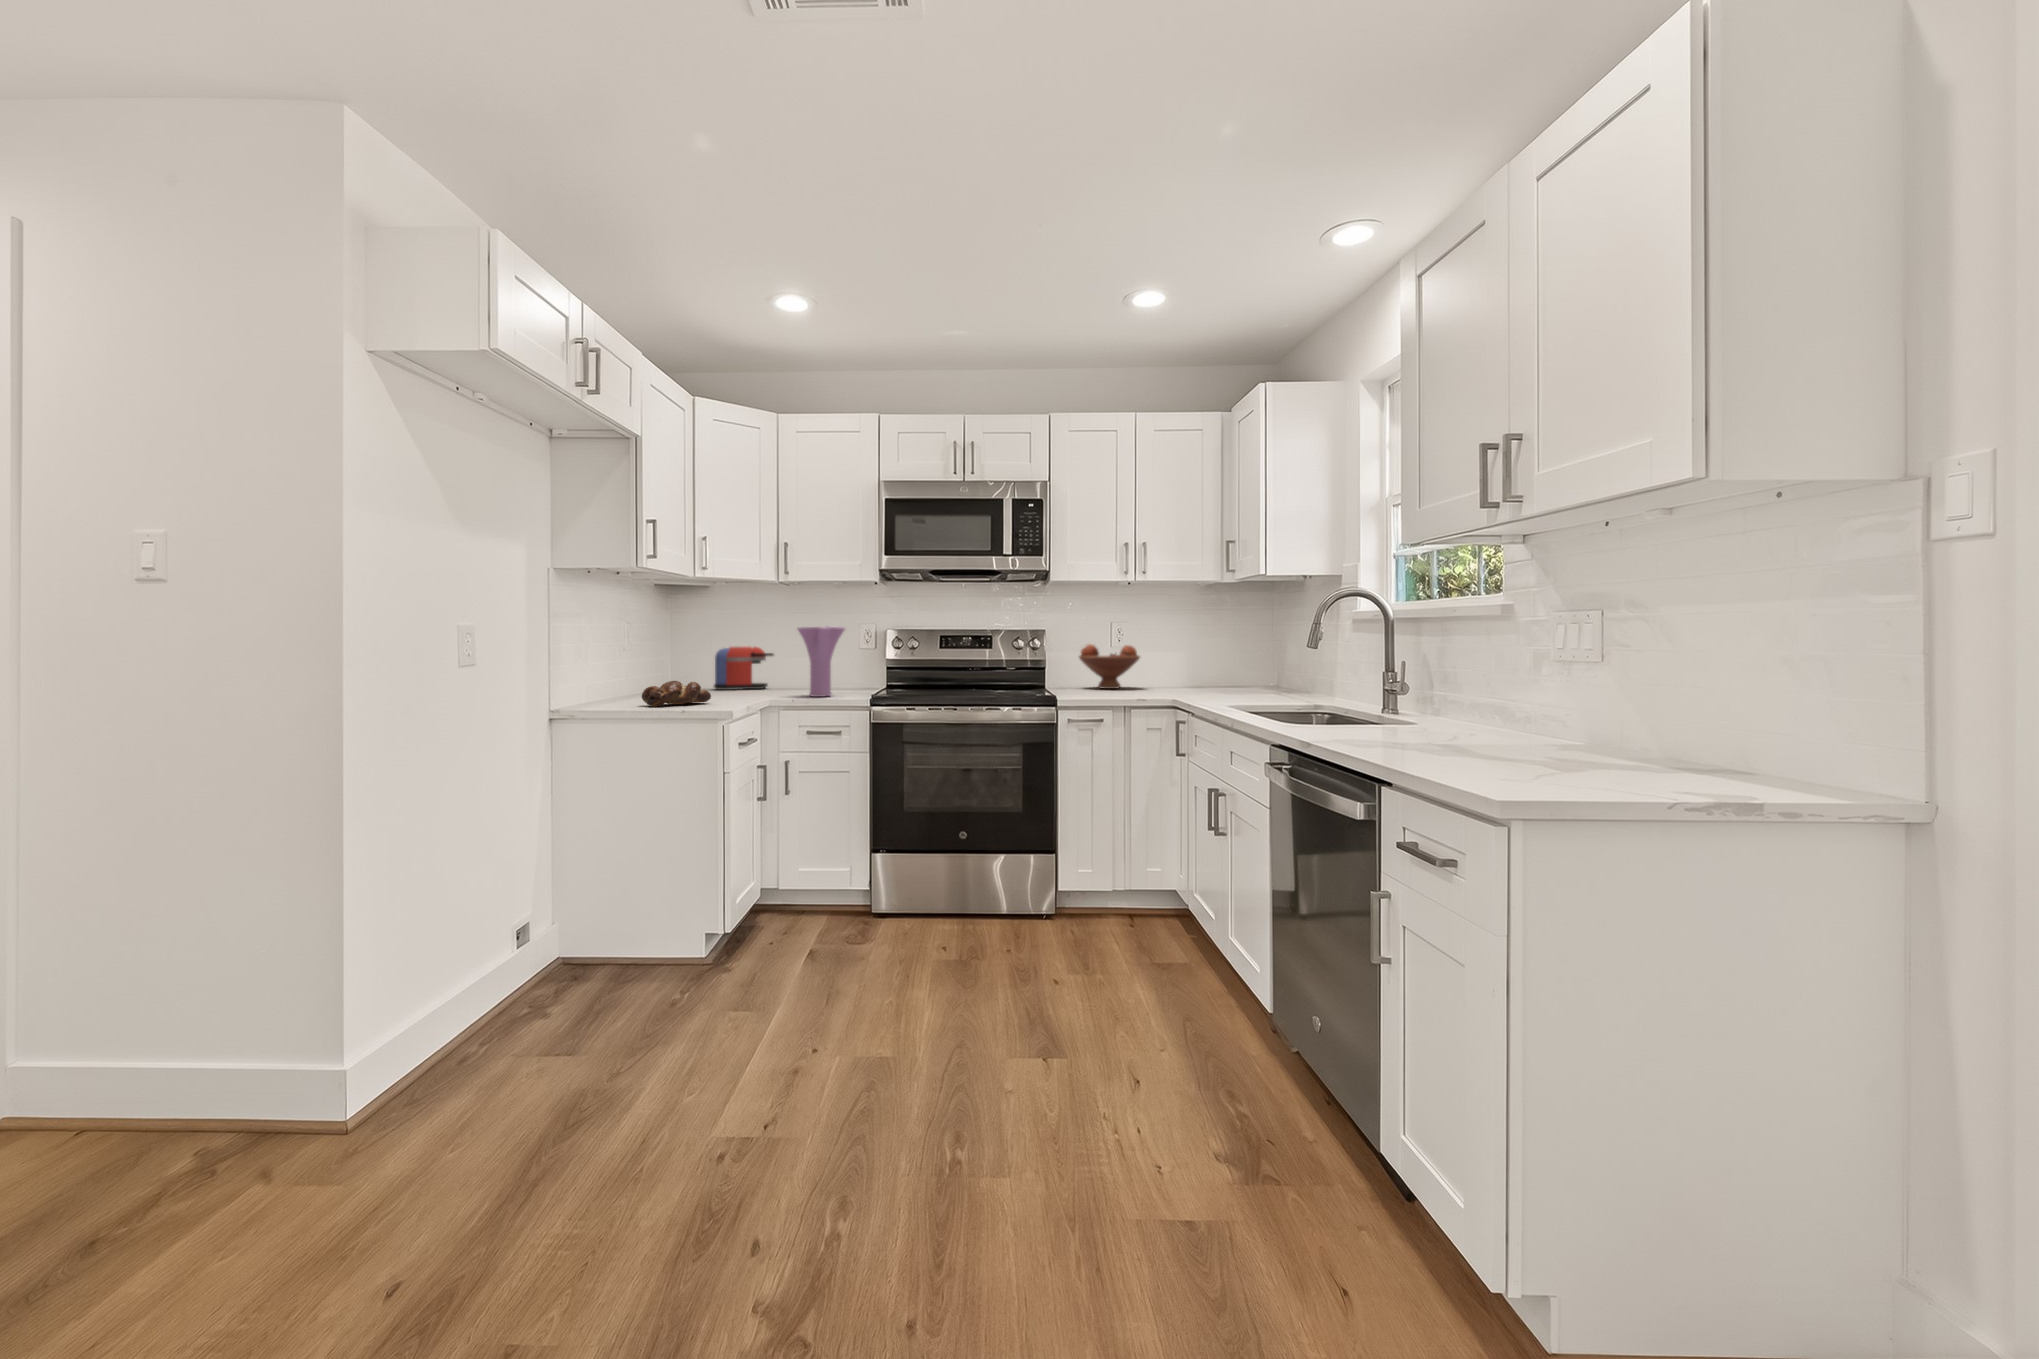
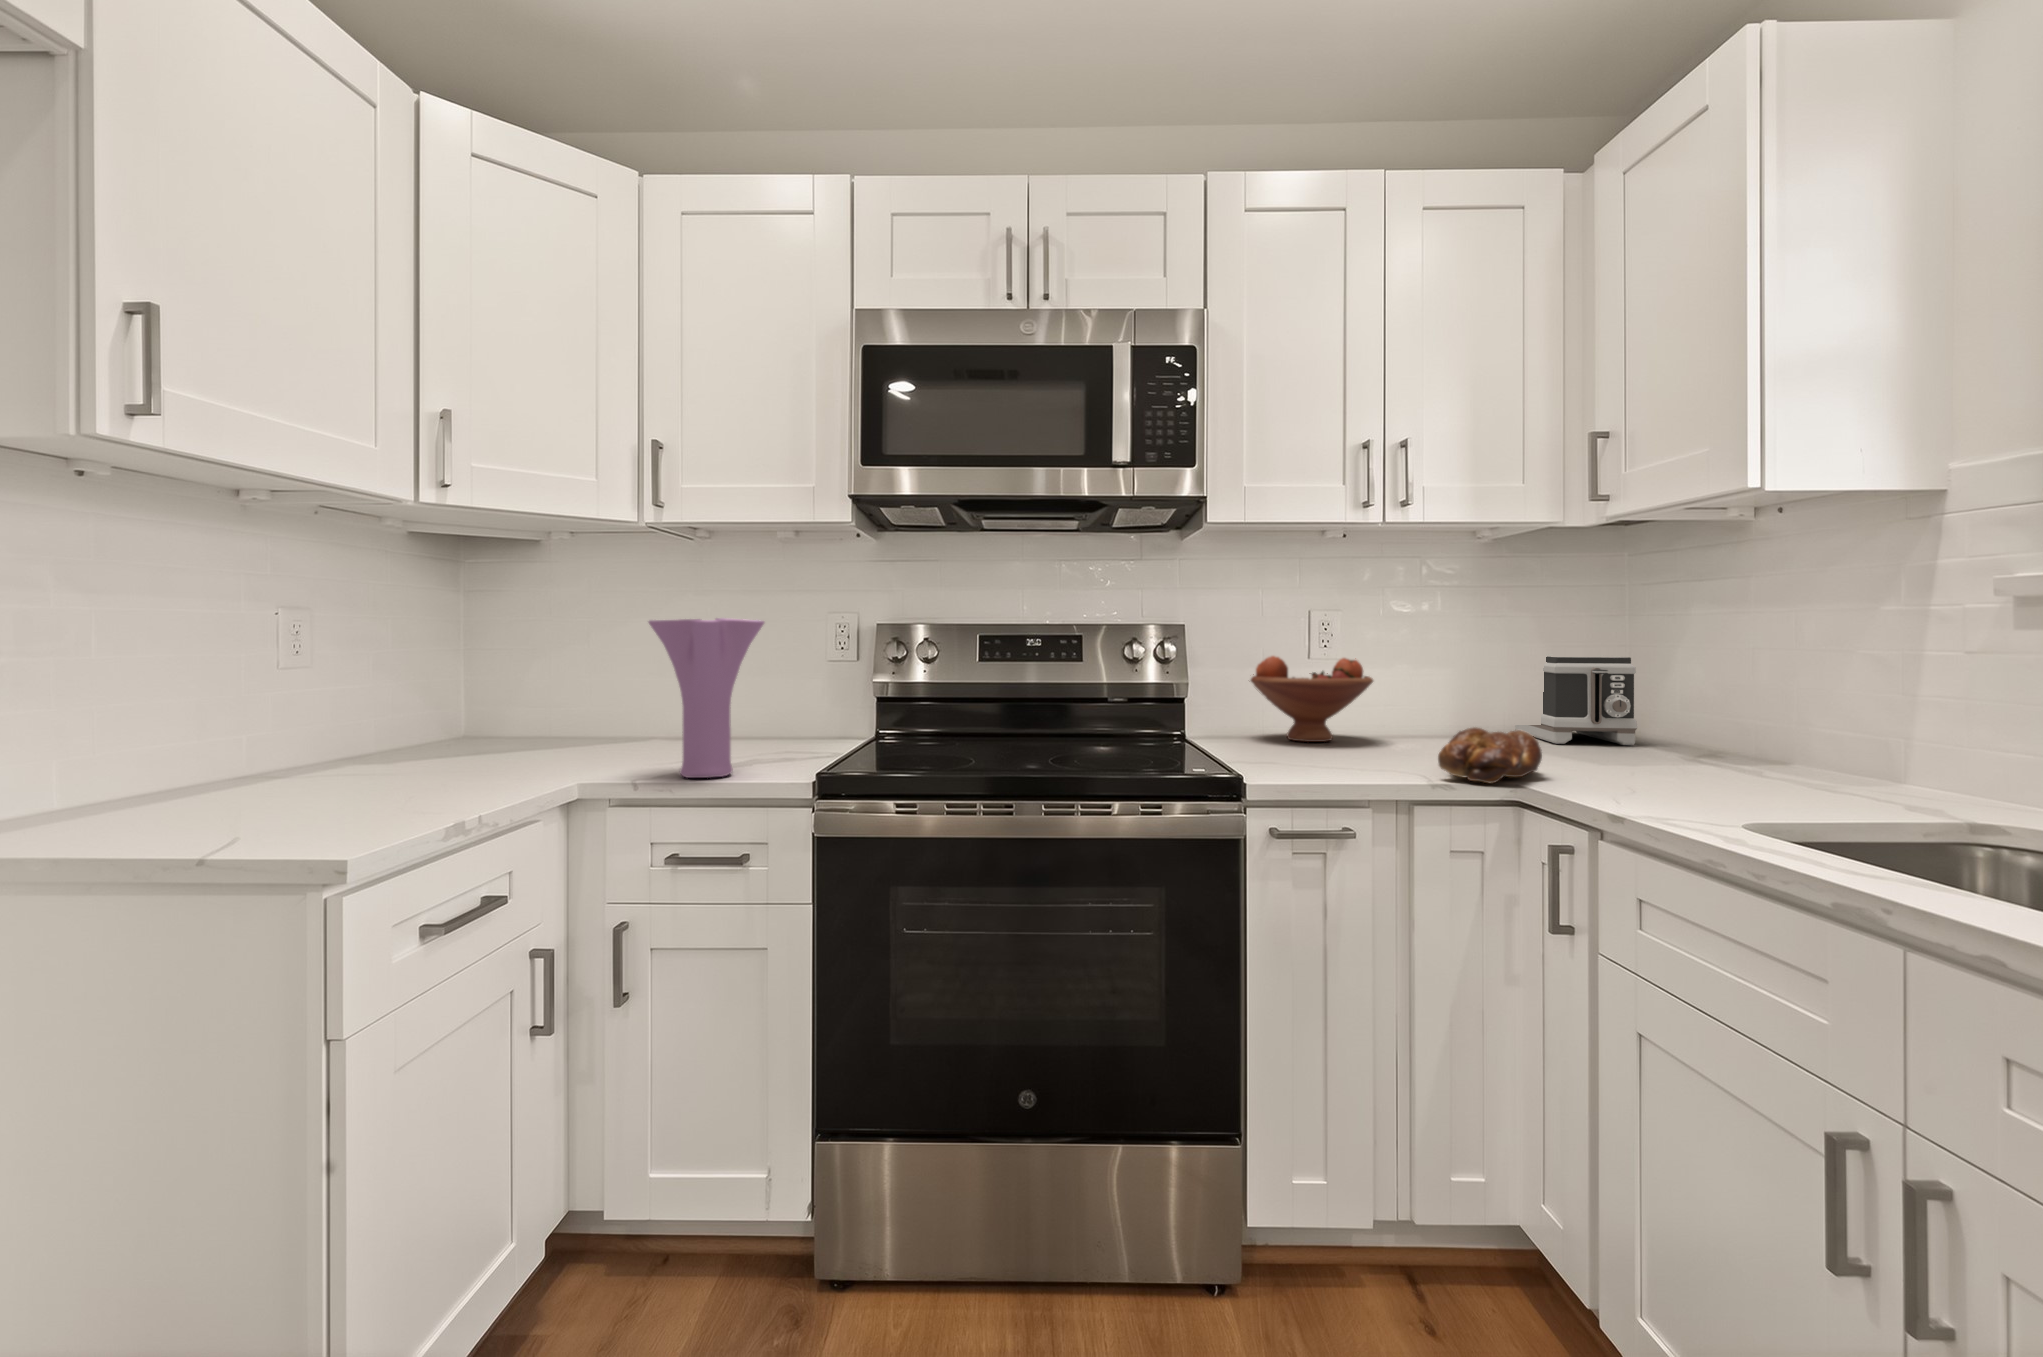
toaster: none [1225,645,1270,689] -> present [1515,656,1637,745]
coffee maker: present [714,647,773,690] -> none [523,658,656,746]
bread loaf: present [642,681,711,706] -> present [1438,727,1542,783]

